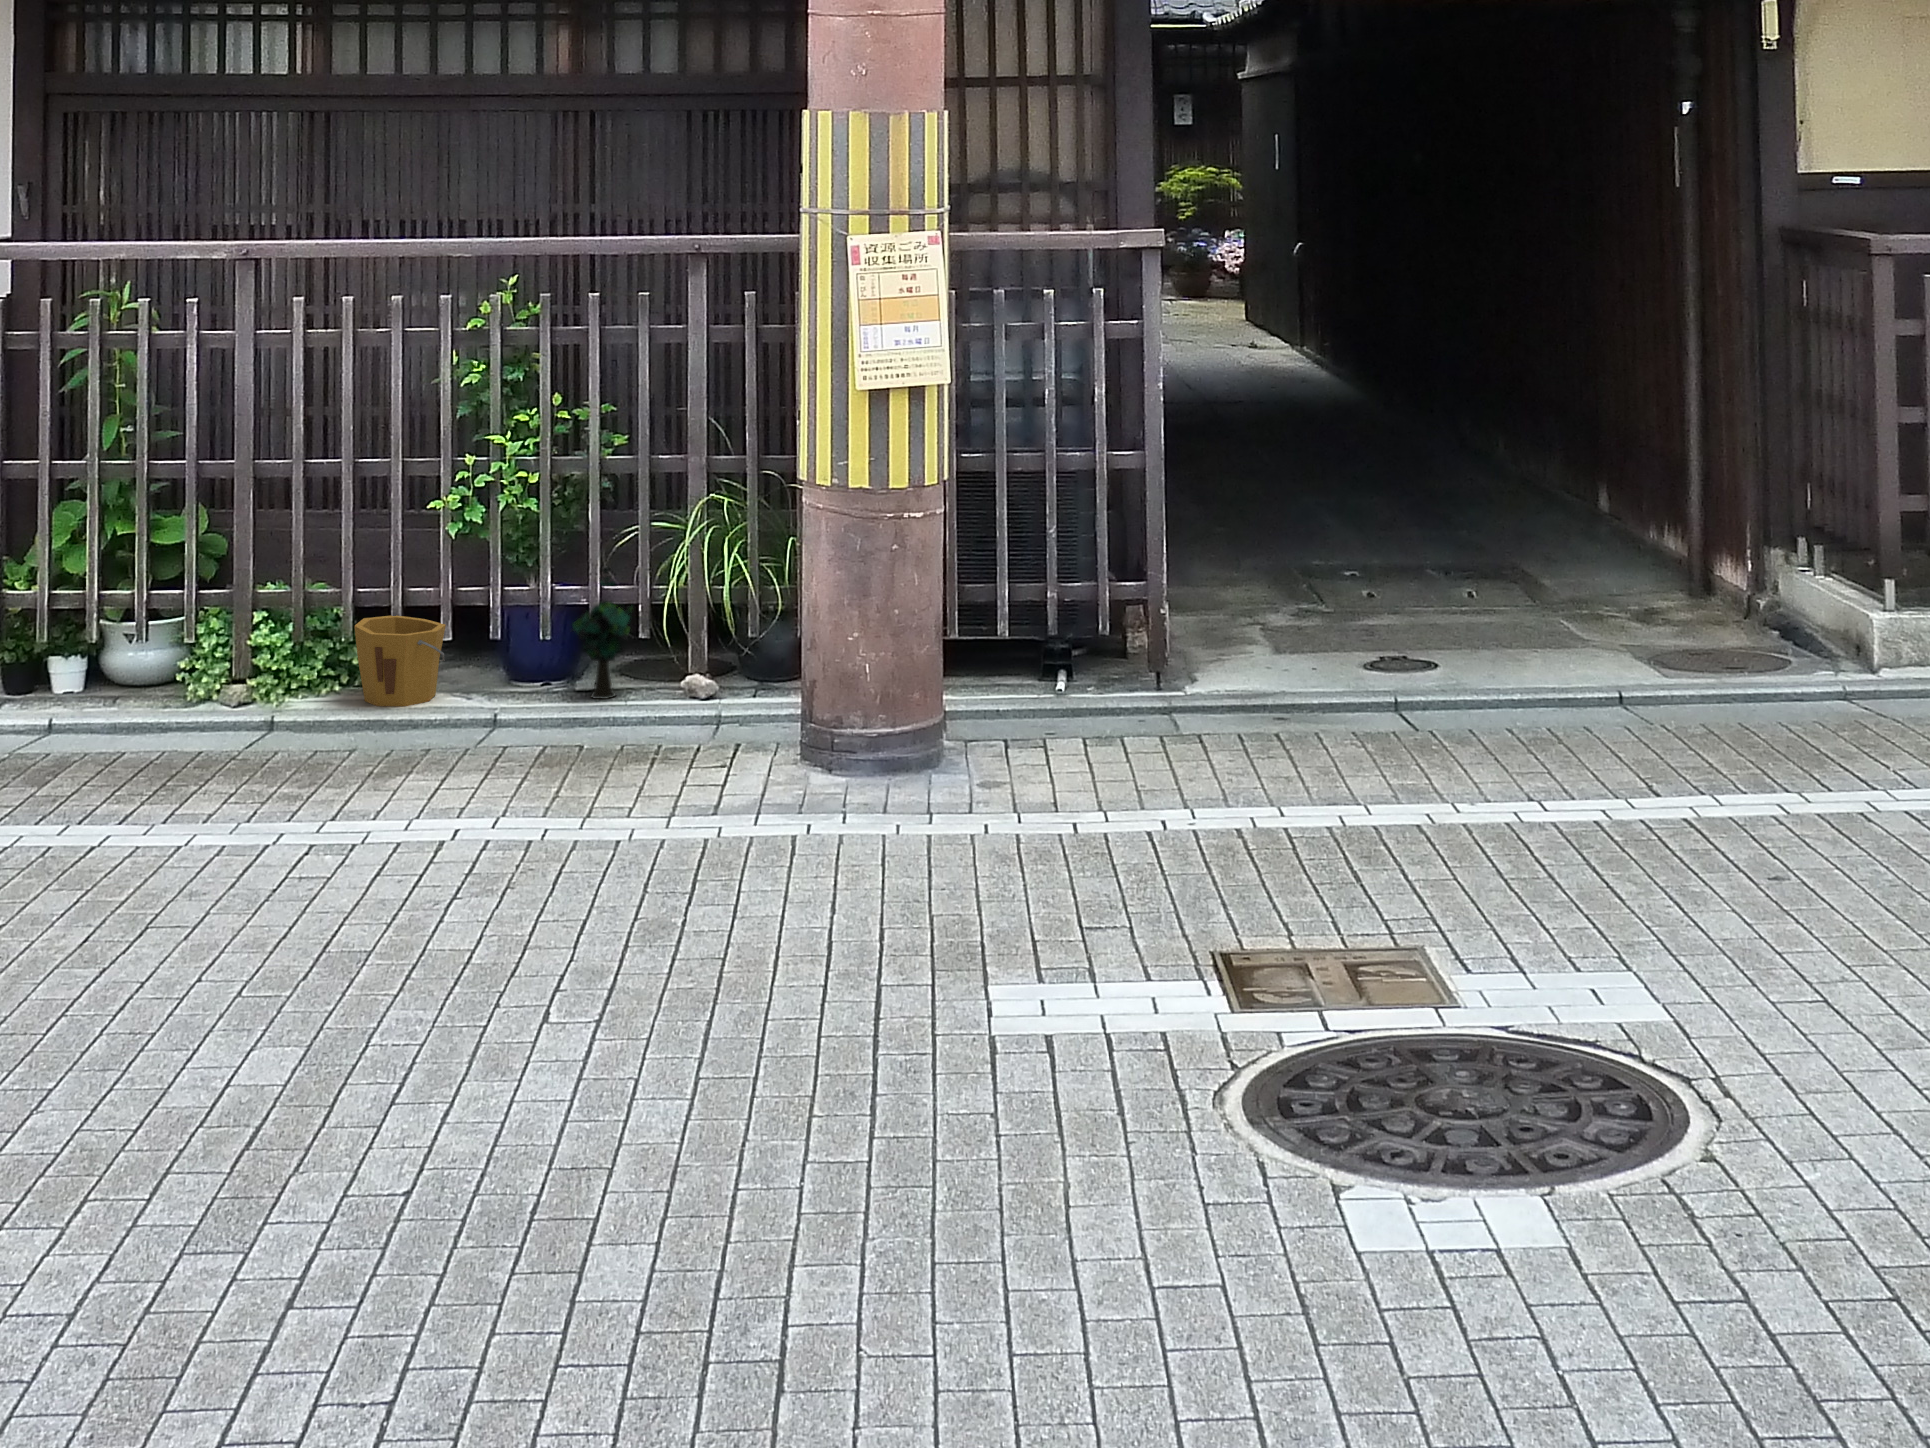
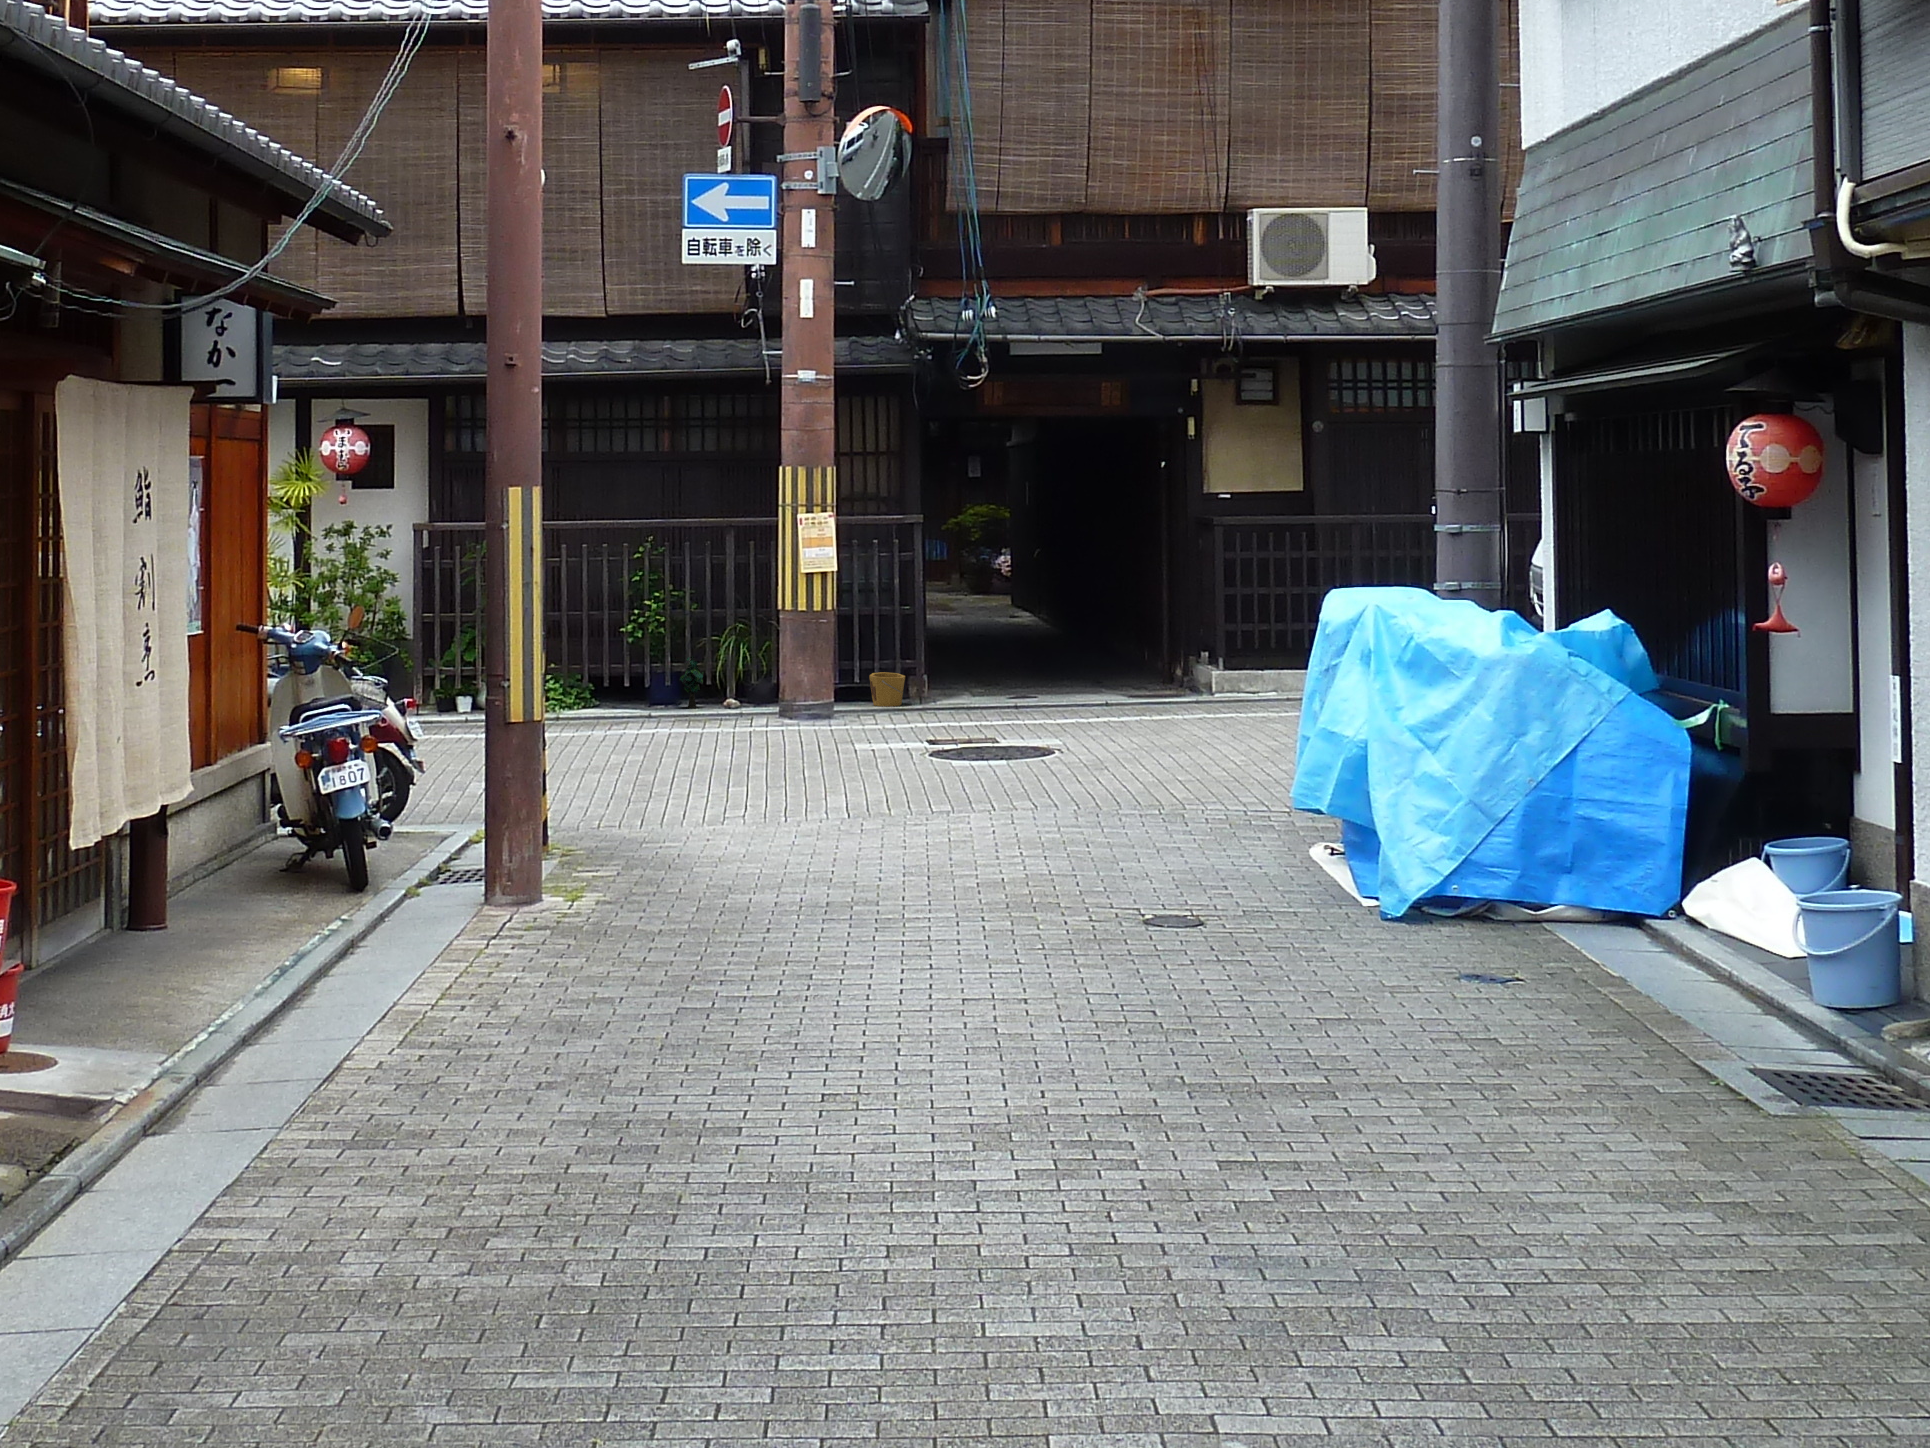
bucket: present [355,615,446,707] -> present [869,672,905,706]

